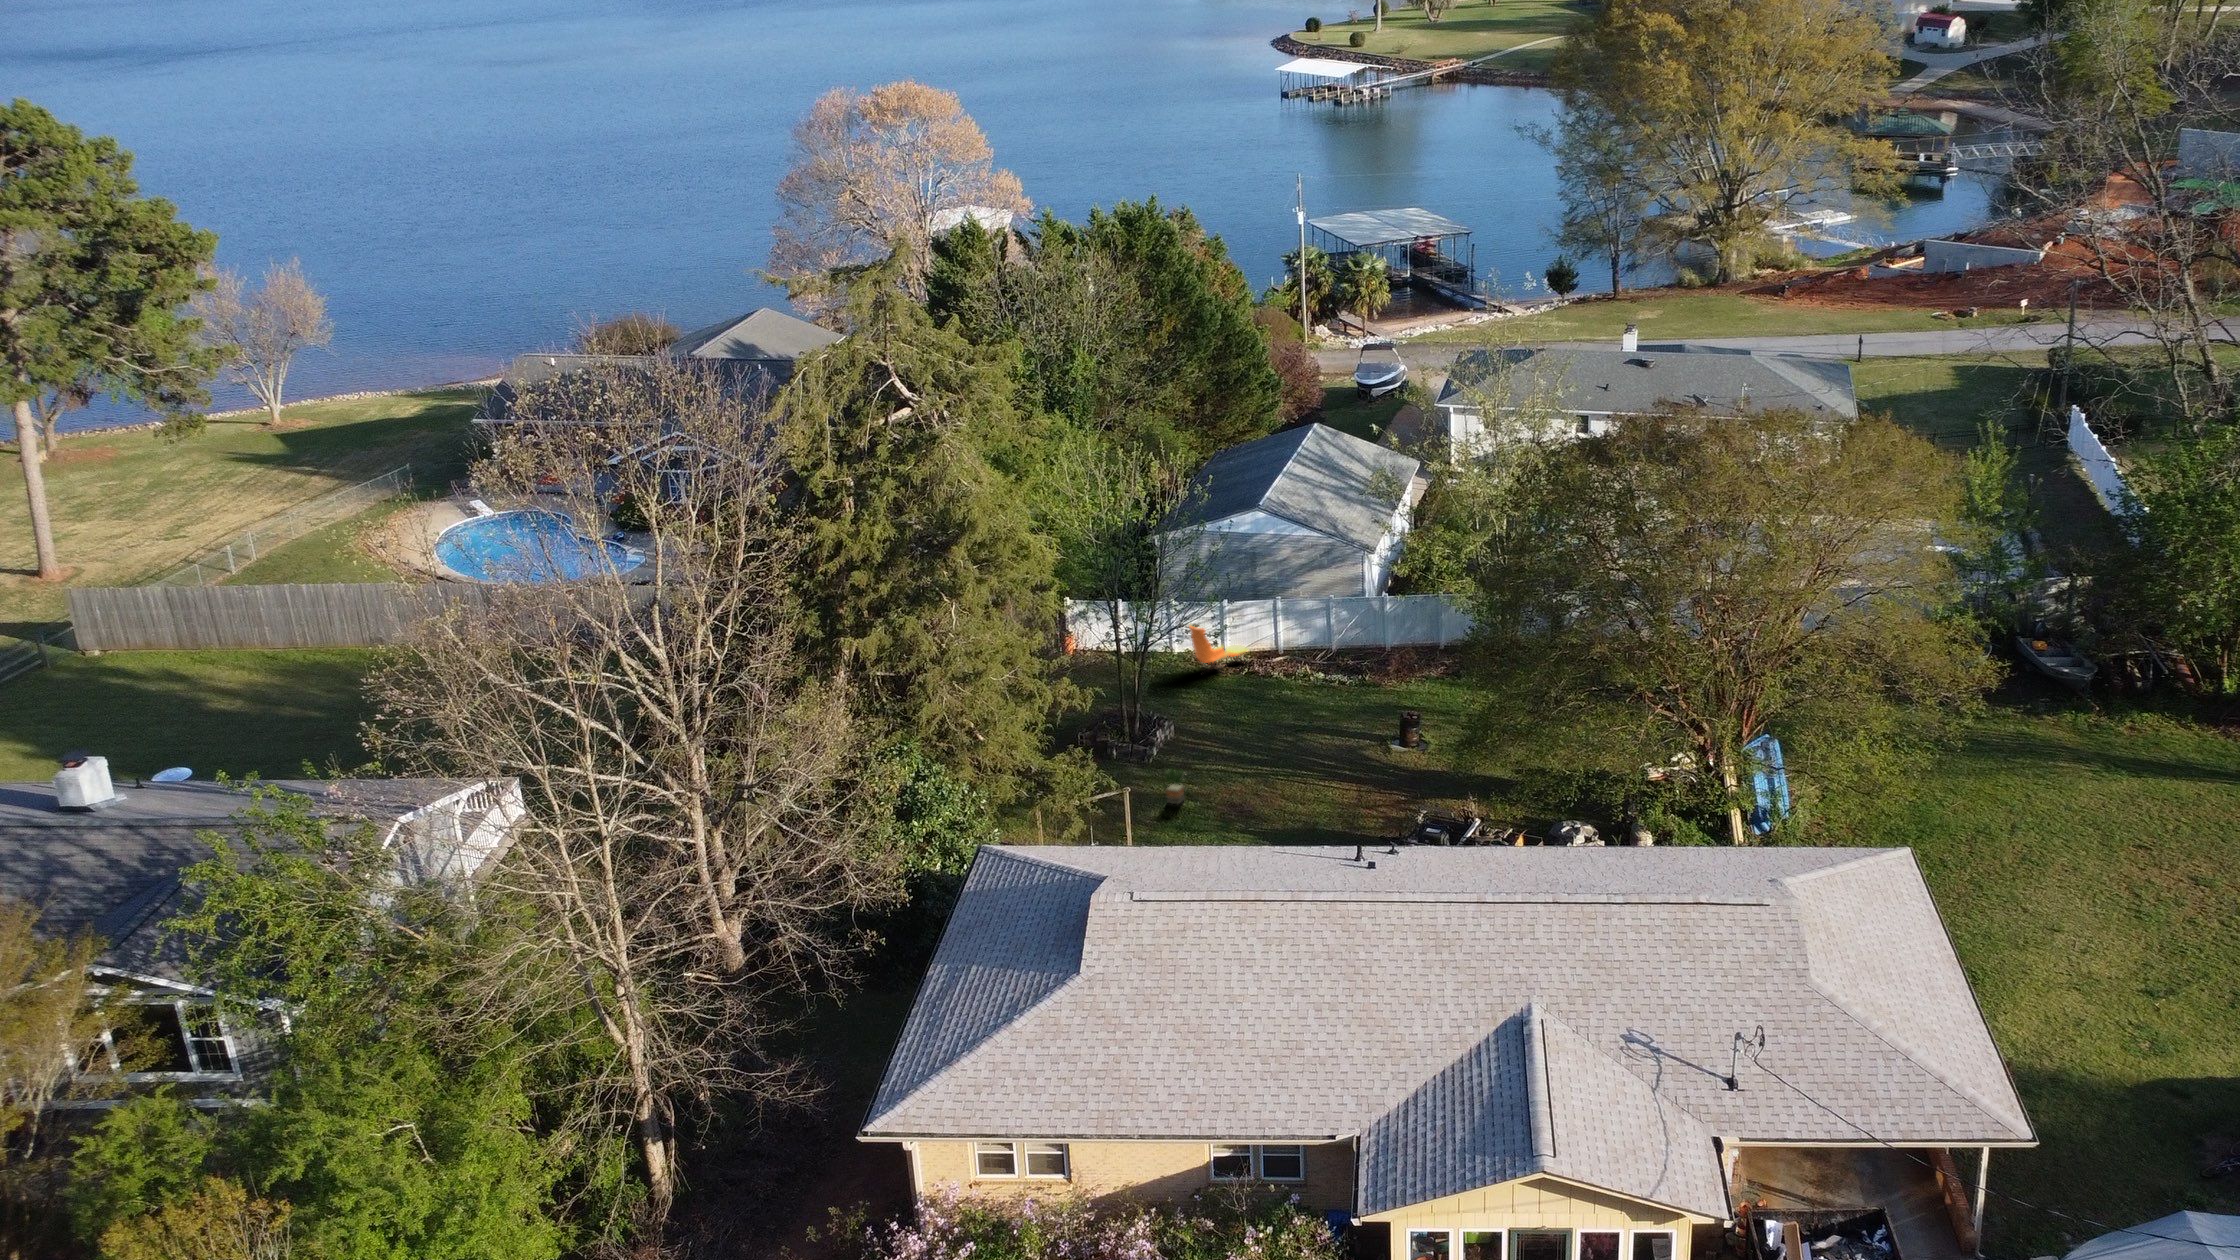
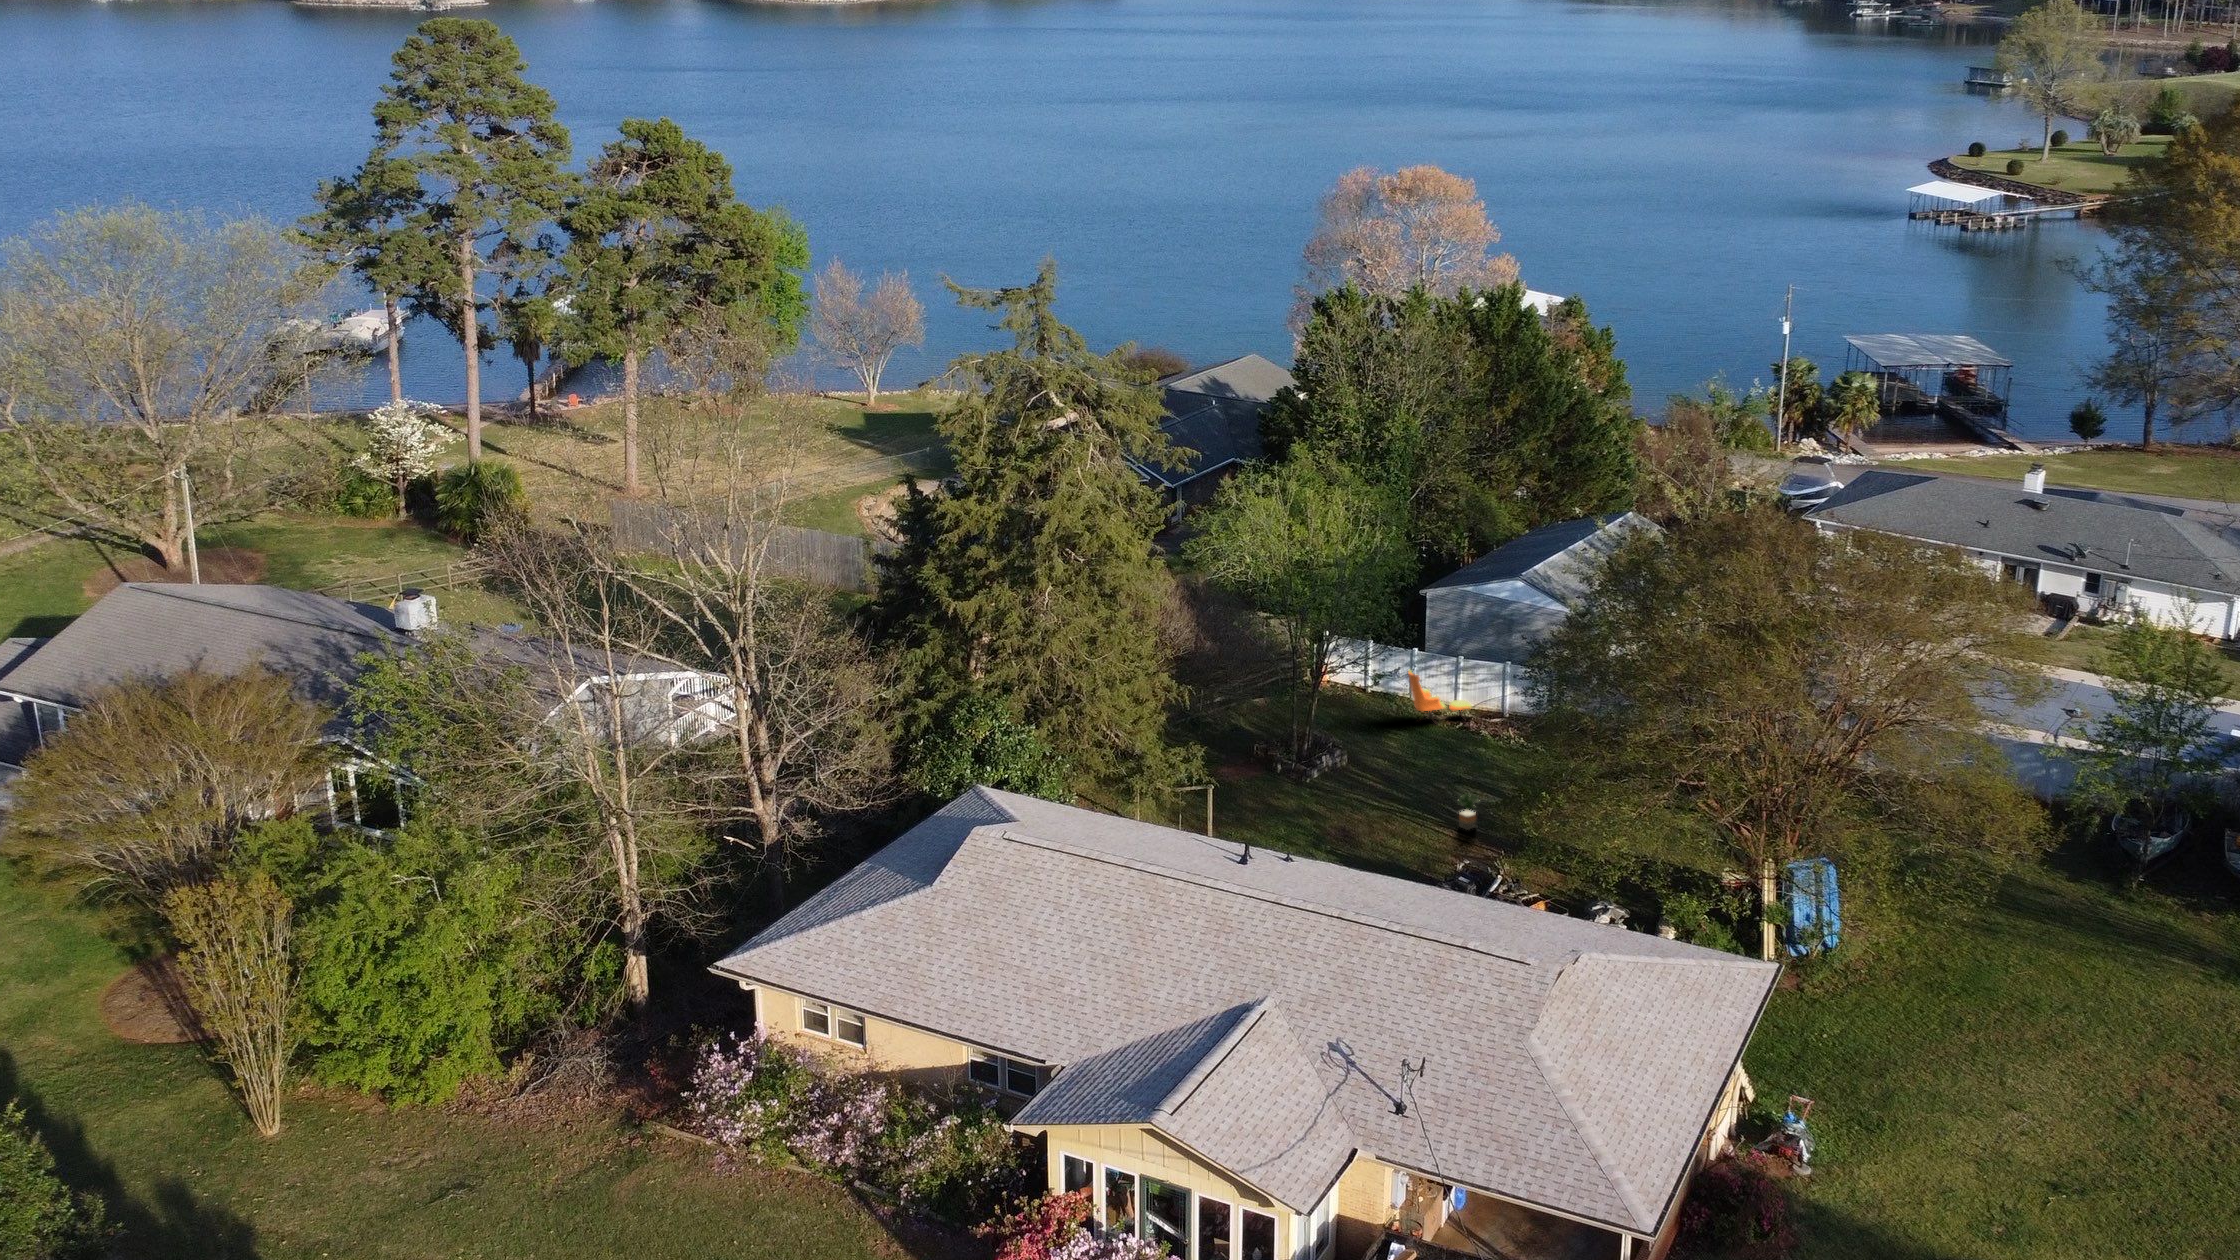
potted tree: present [1166,769,1186,804] -> present [1458,794,1480,830]

